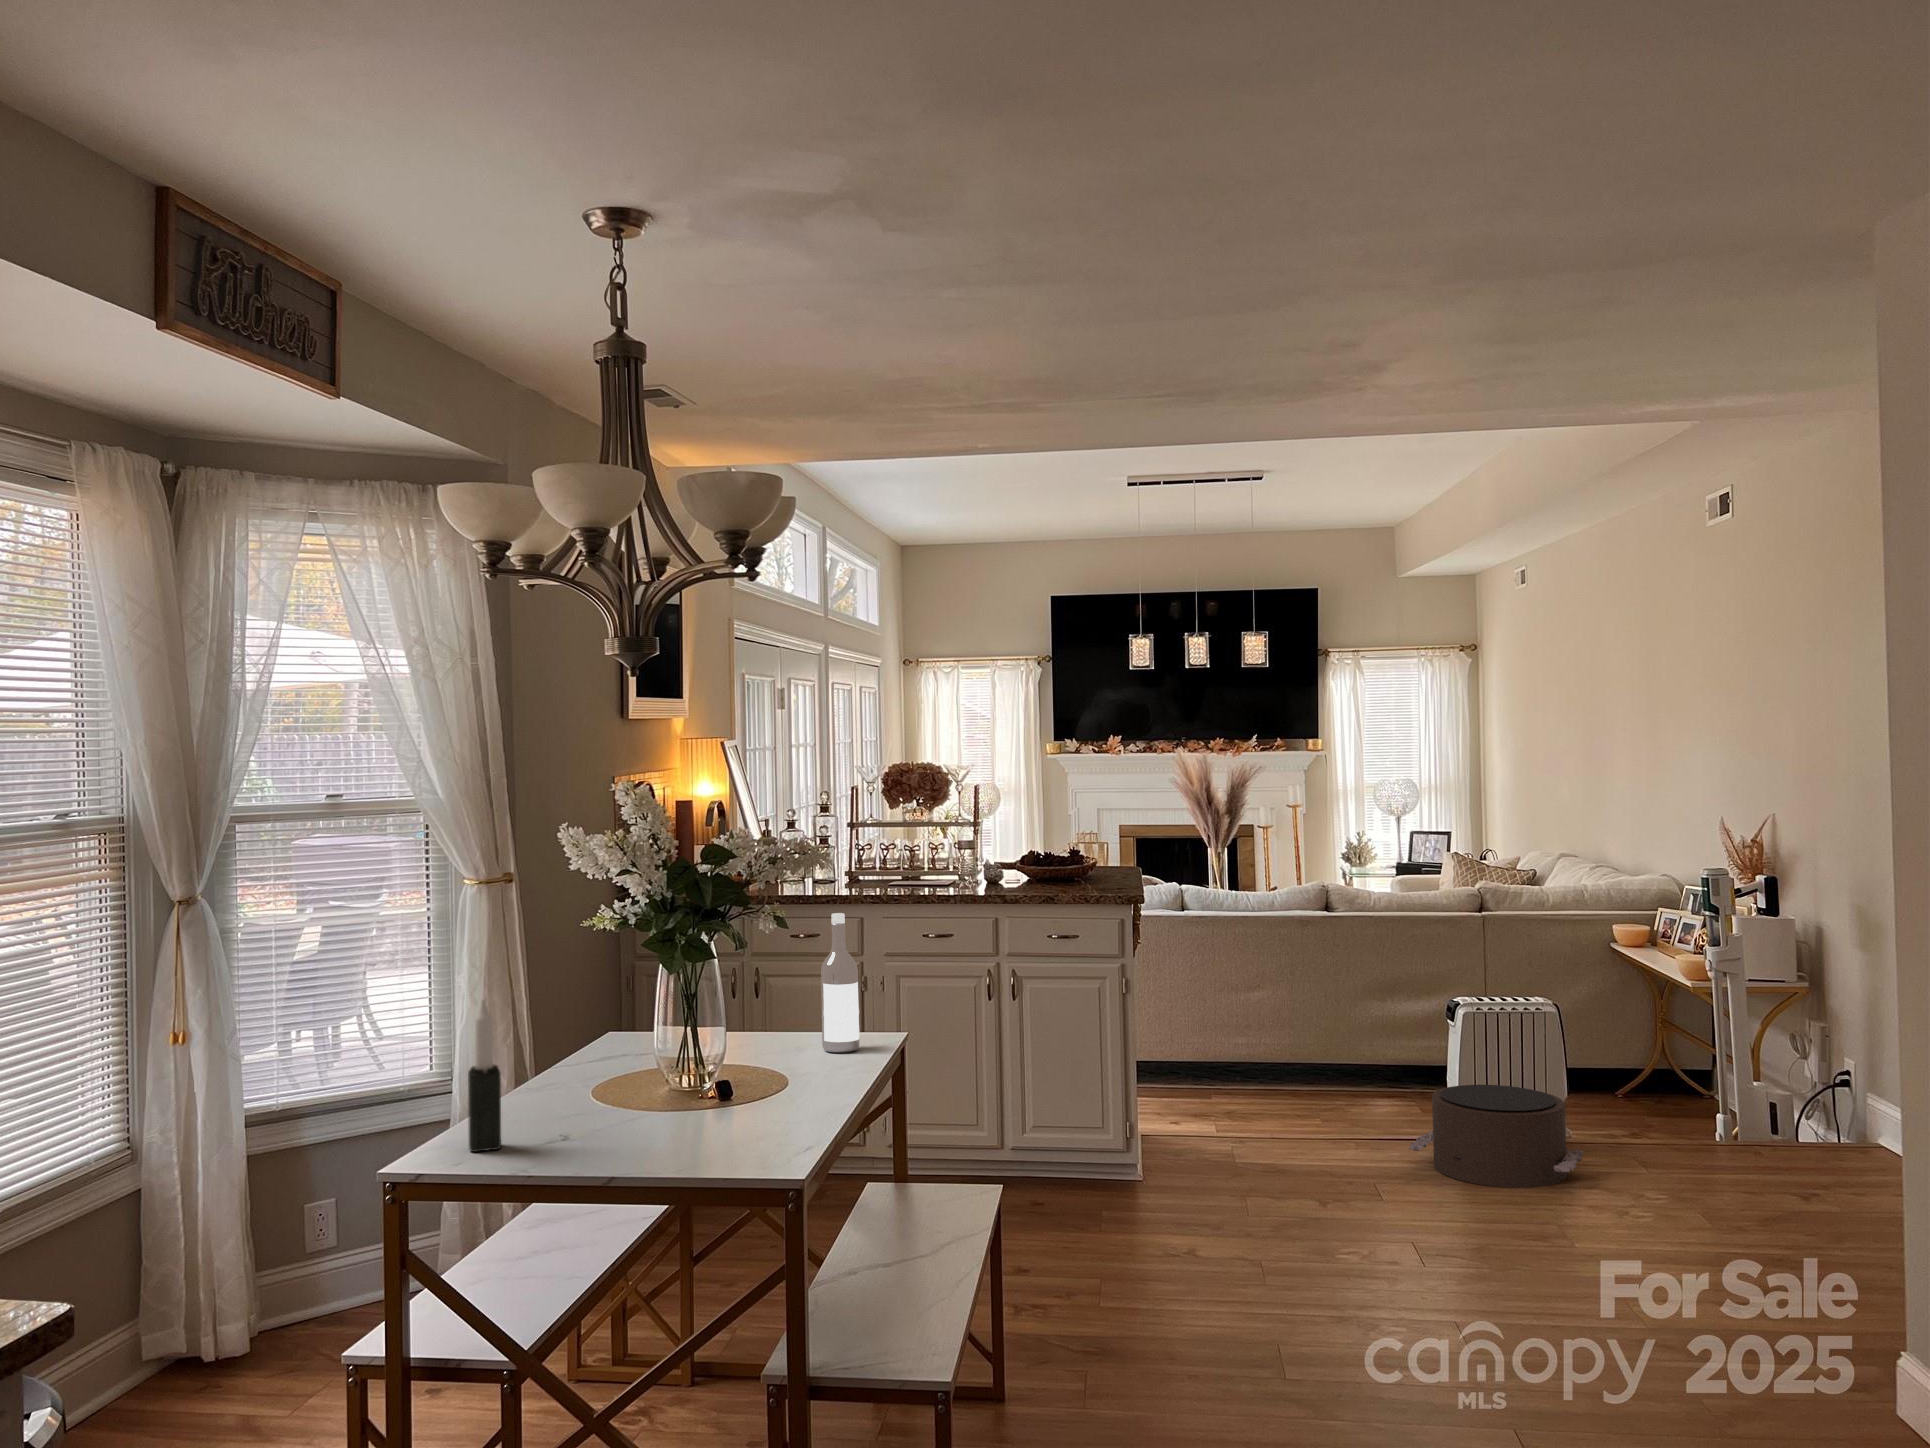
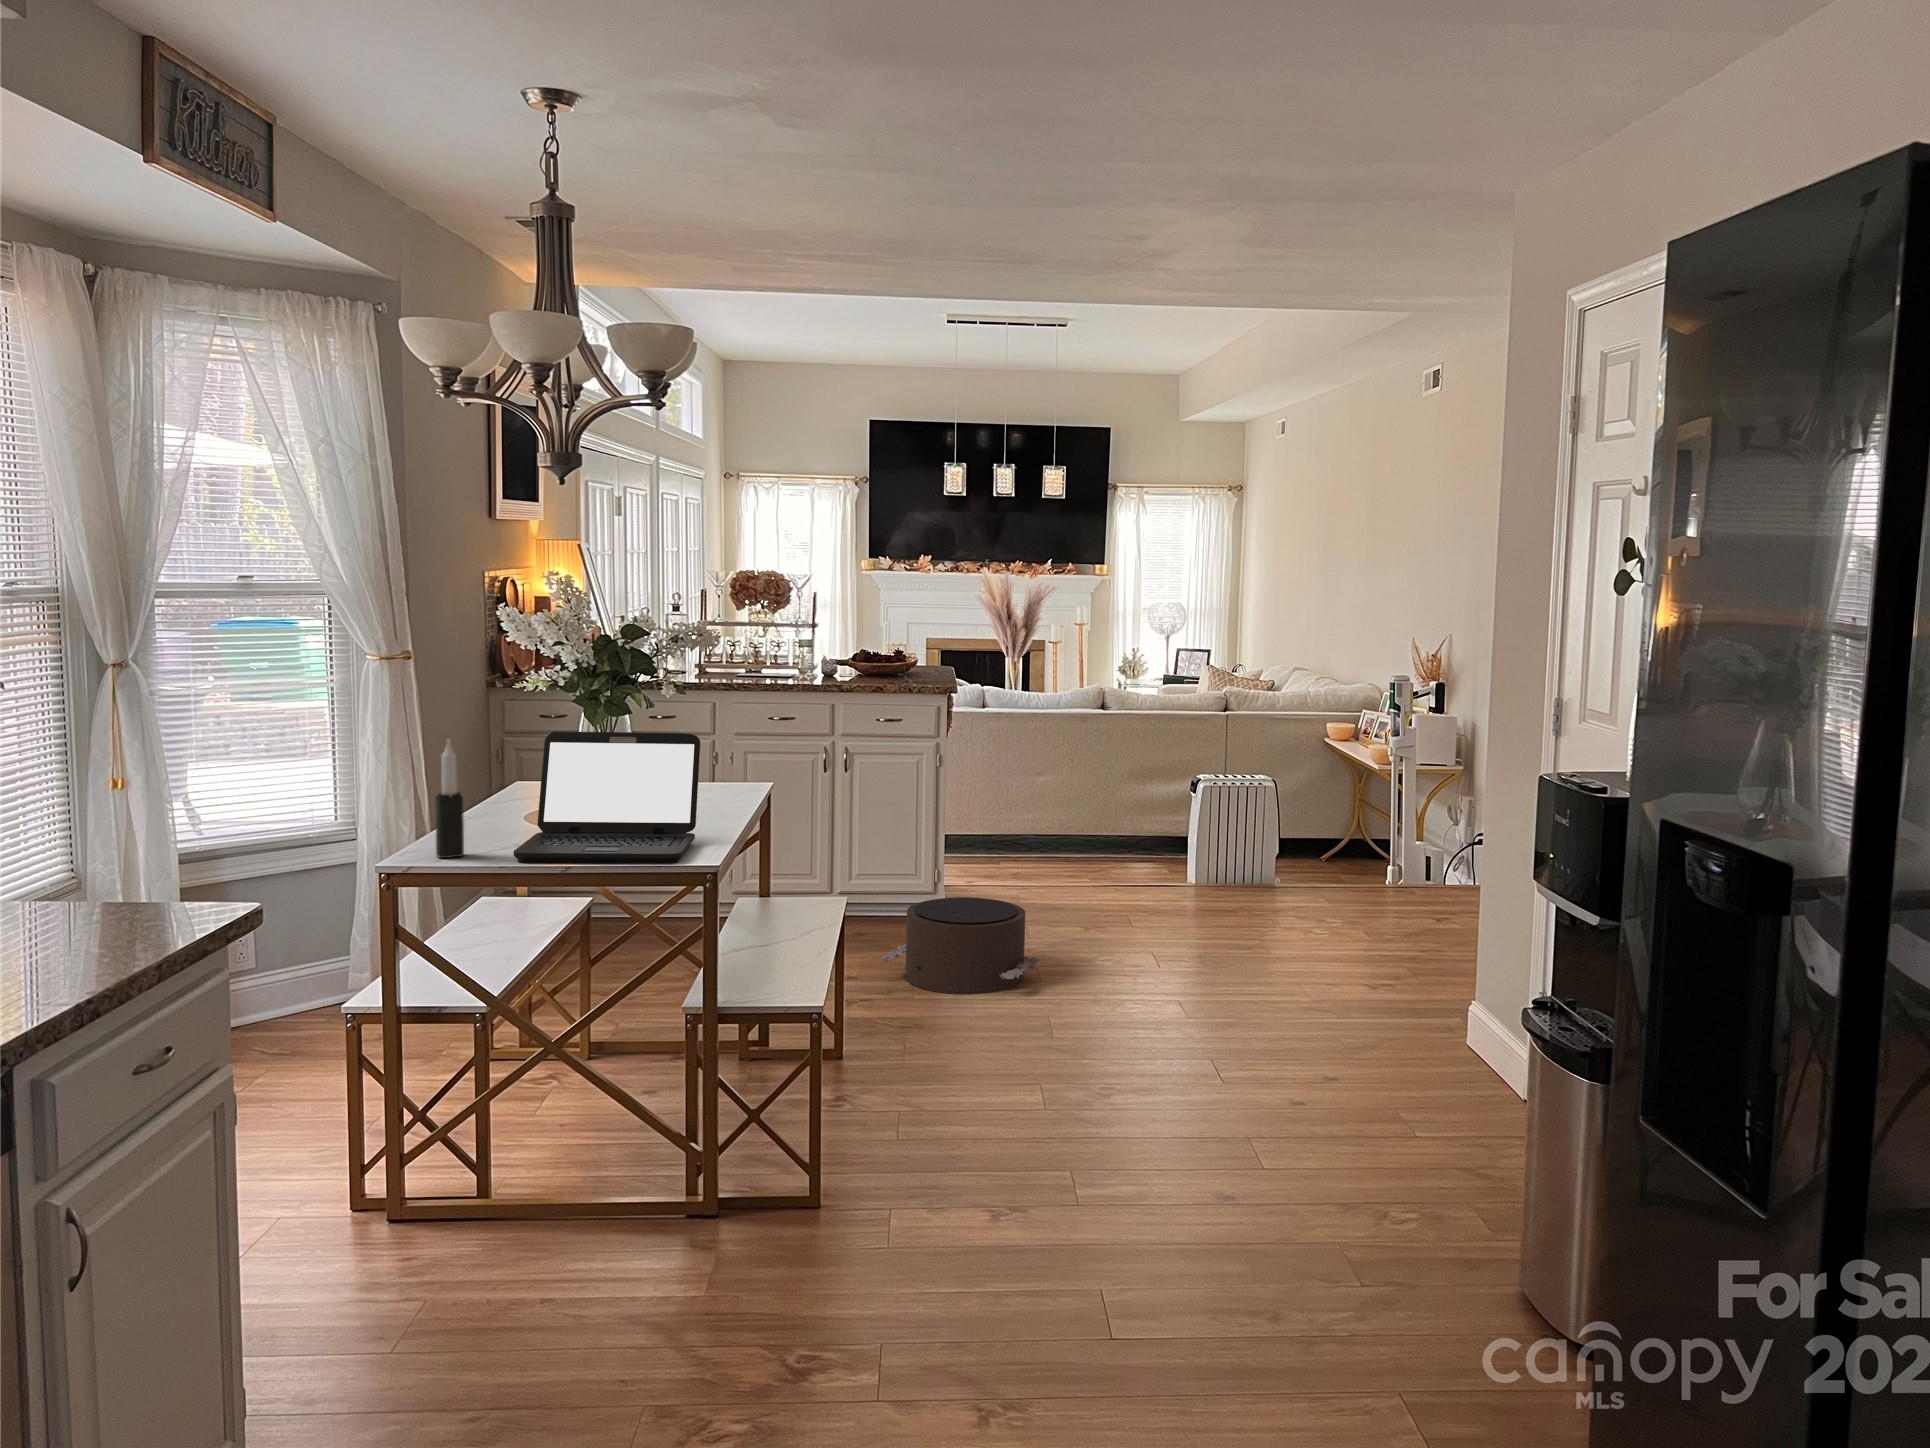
wine bottle: present [821,913,860,1053] -> none [704,687,735,797]
laptop: none [557,982,798,1163] -> present [514,731,700,864]
pouf: present [1409,1085,1583,1188] -> present [880,897,1039,994]

